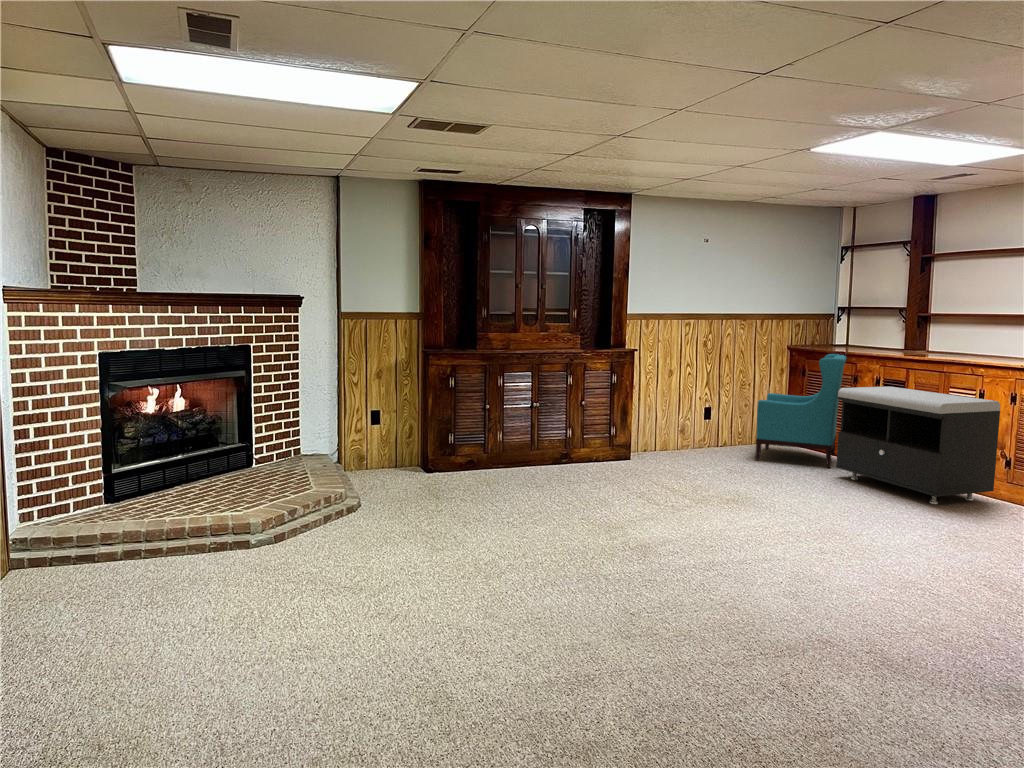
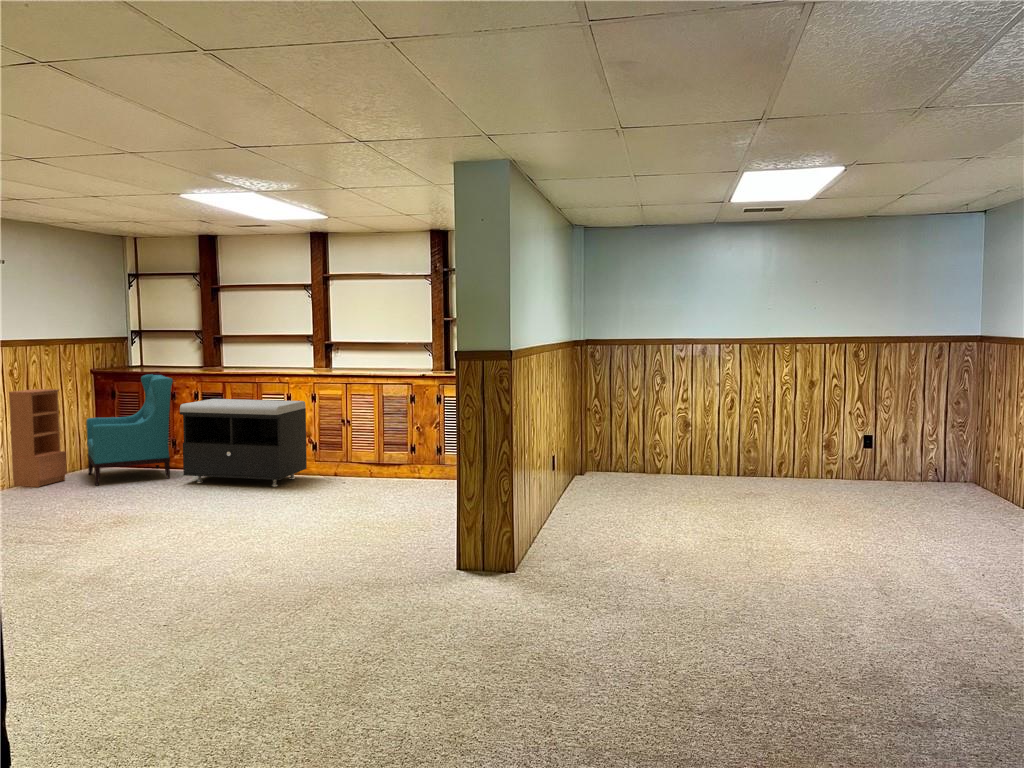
bookcase: none [697,360,742,452] -> present [9,389,67,487]

